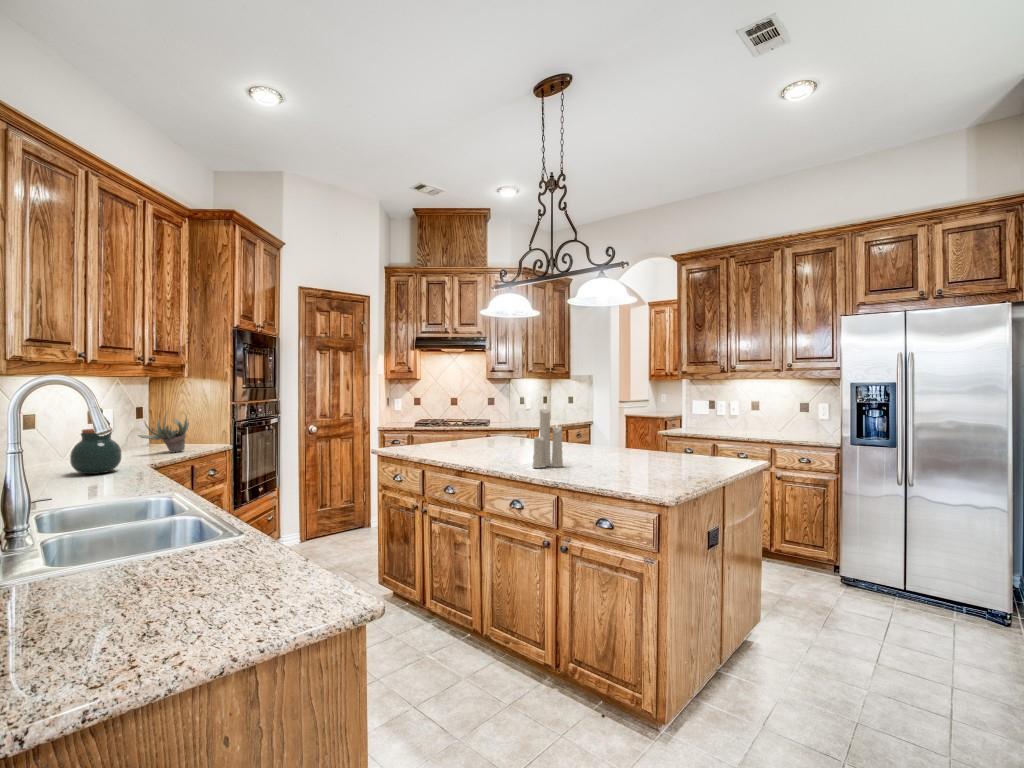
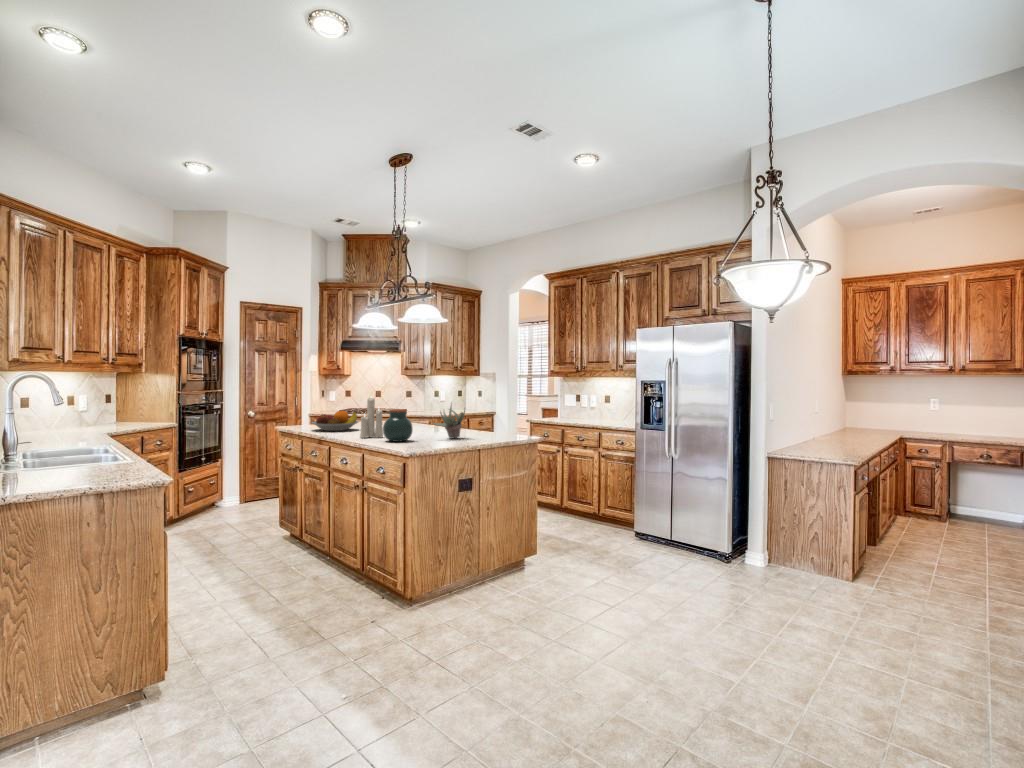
succulent plant: present [138,411,189,453] -> present [433,404,465,438]
fruit bowl: none [433,426,496,455] -> present [312,411,358,431]
jar: present [70,429,122,474] -> present [383,409,413,442]

